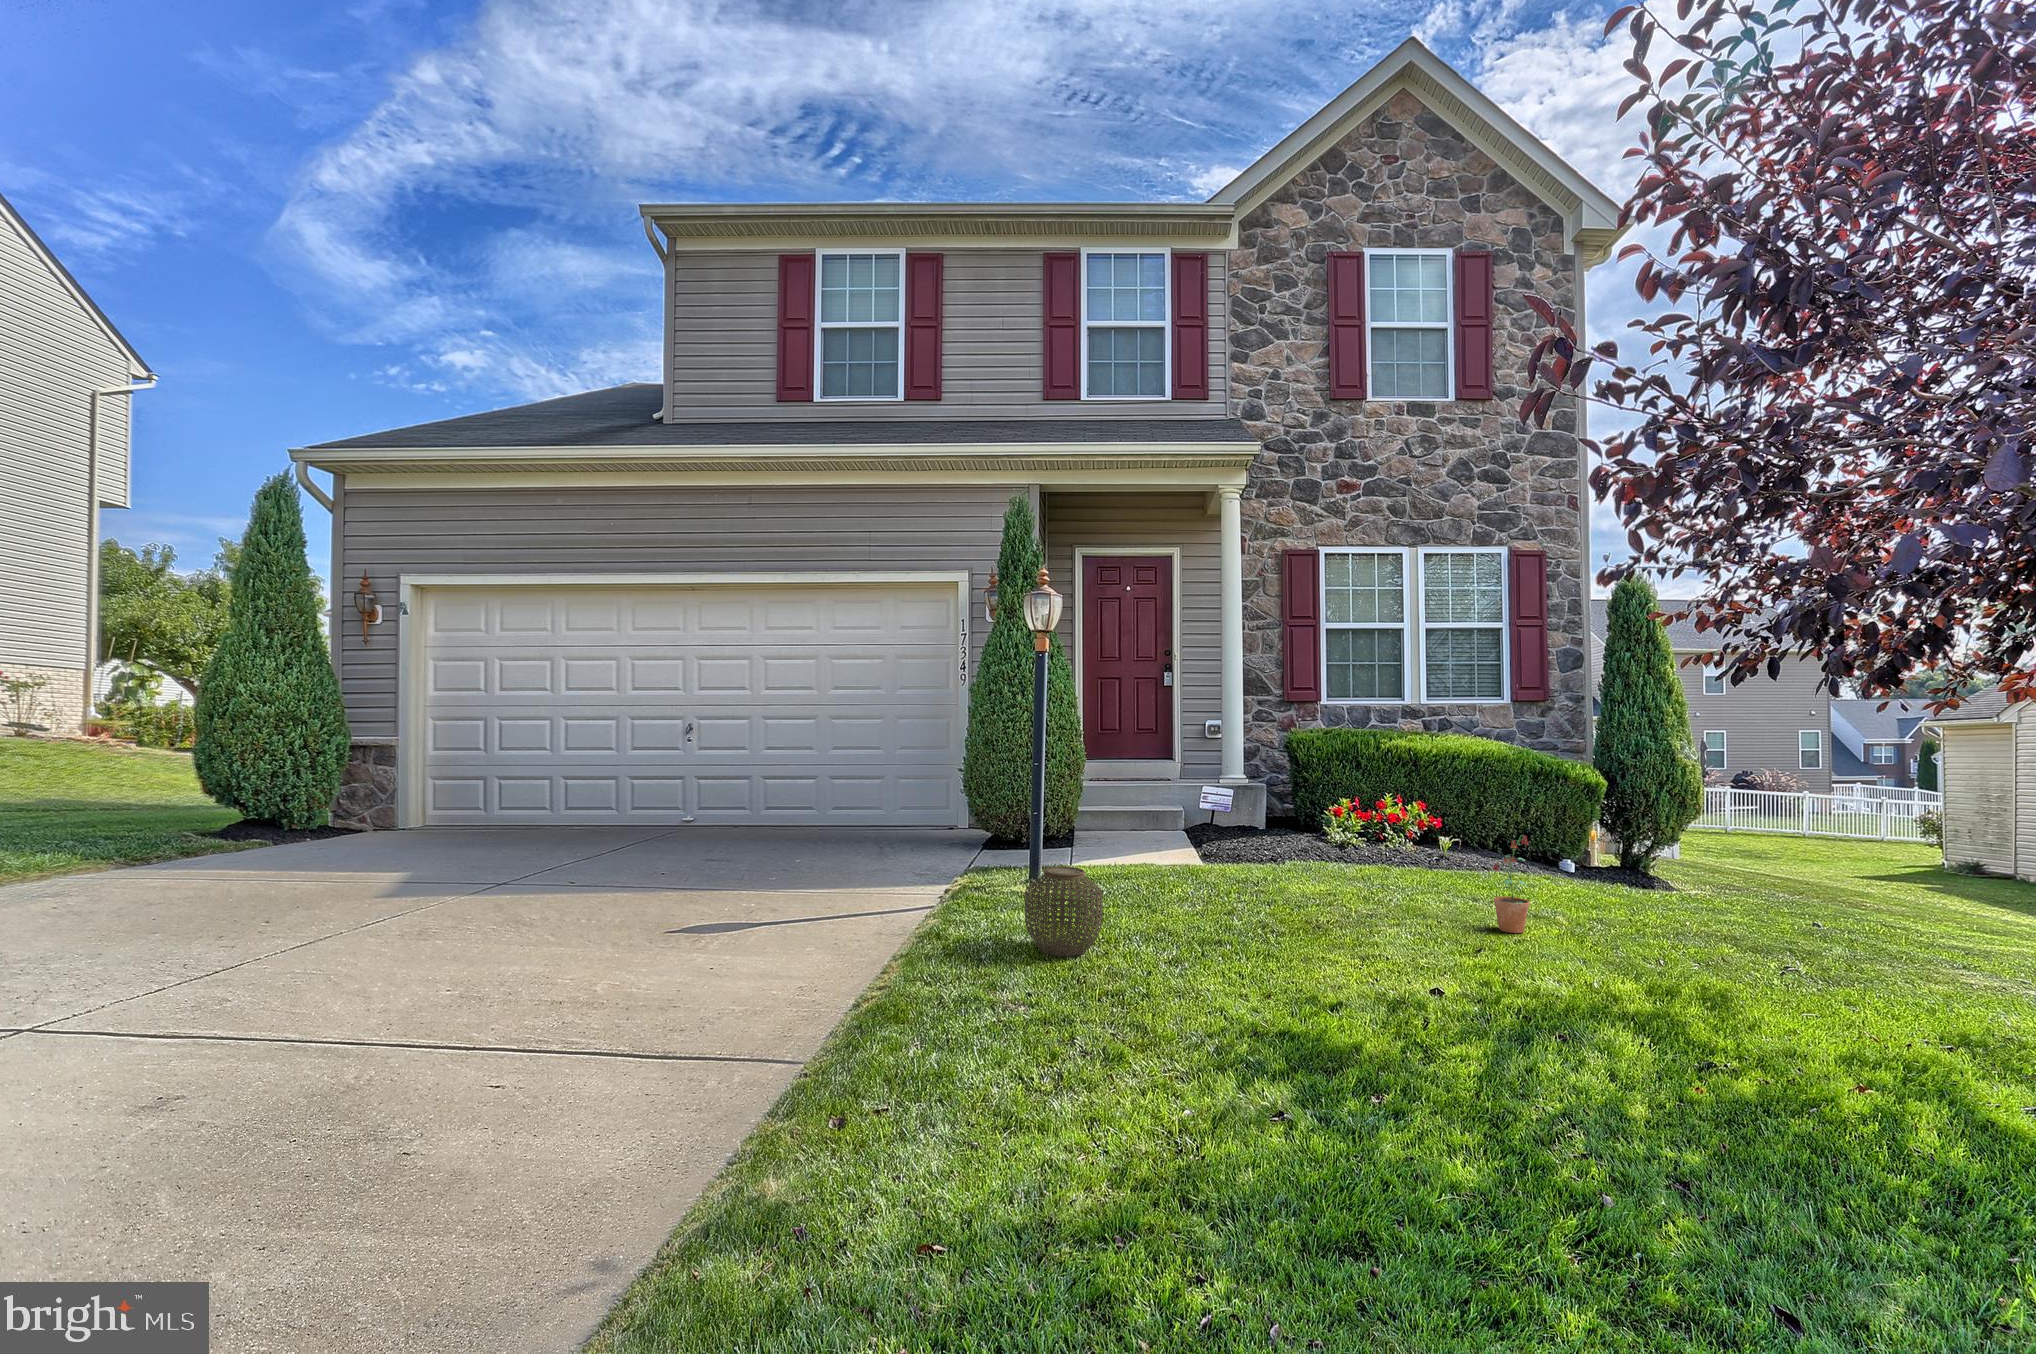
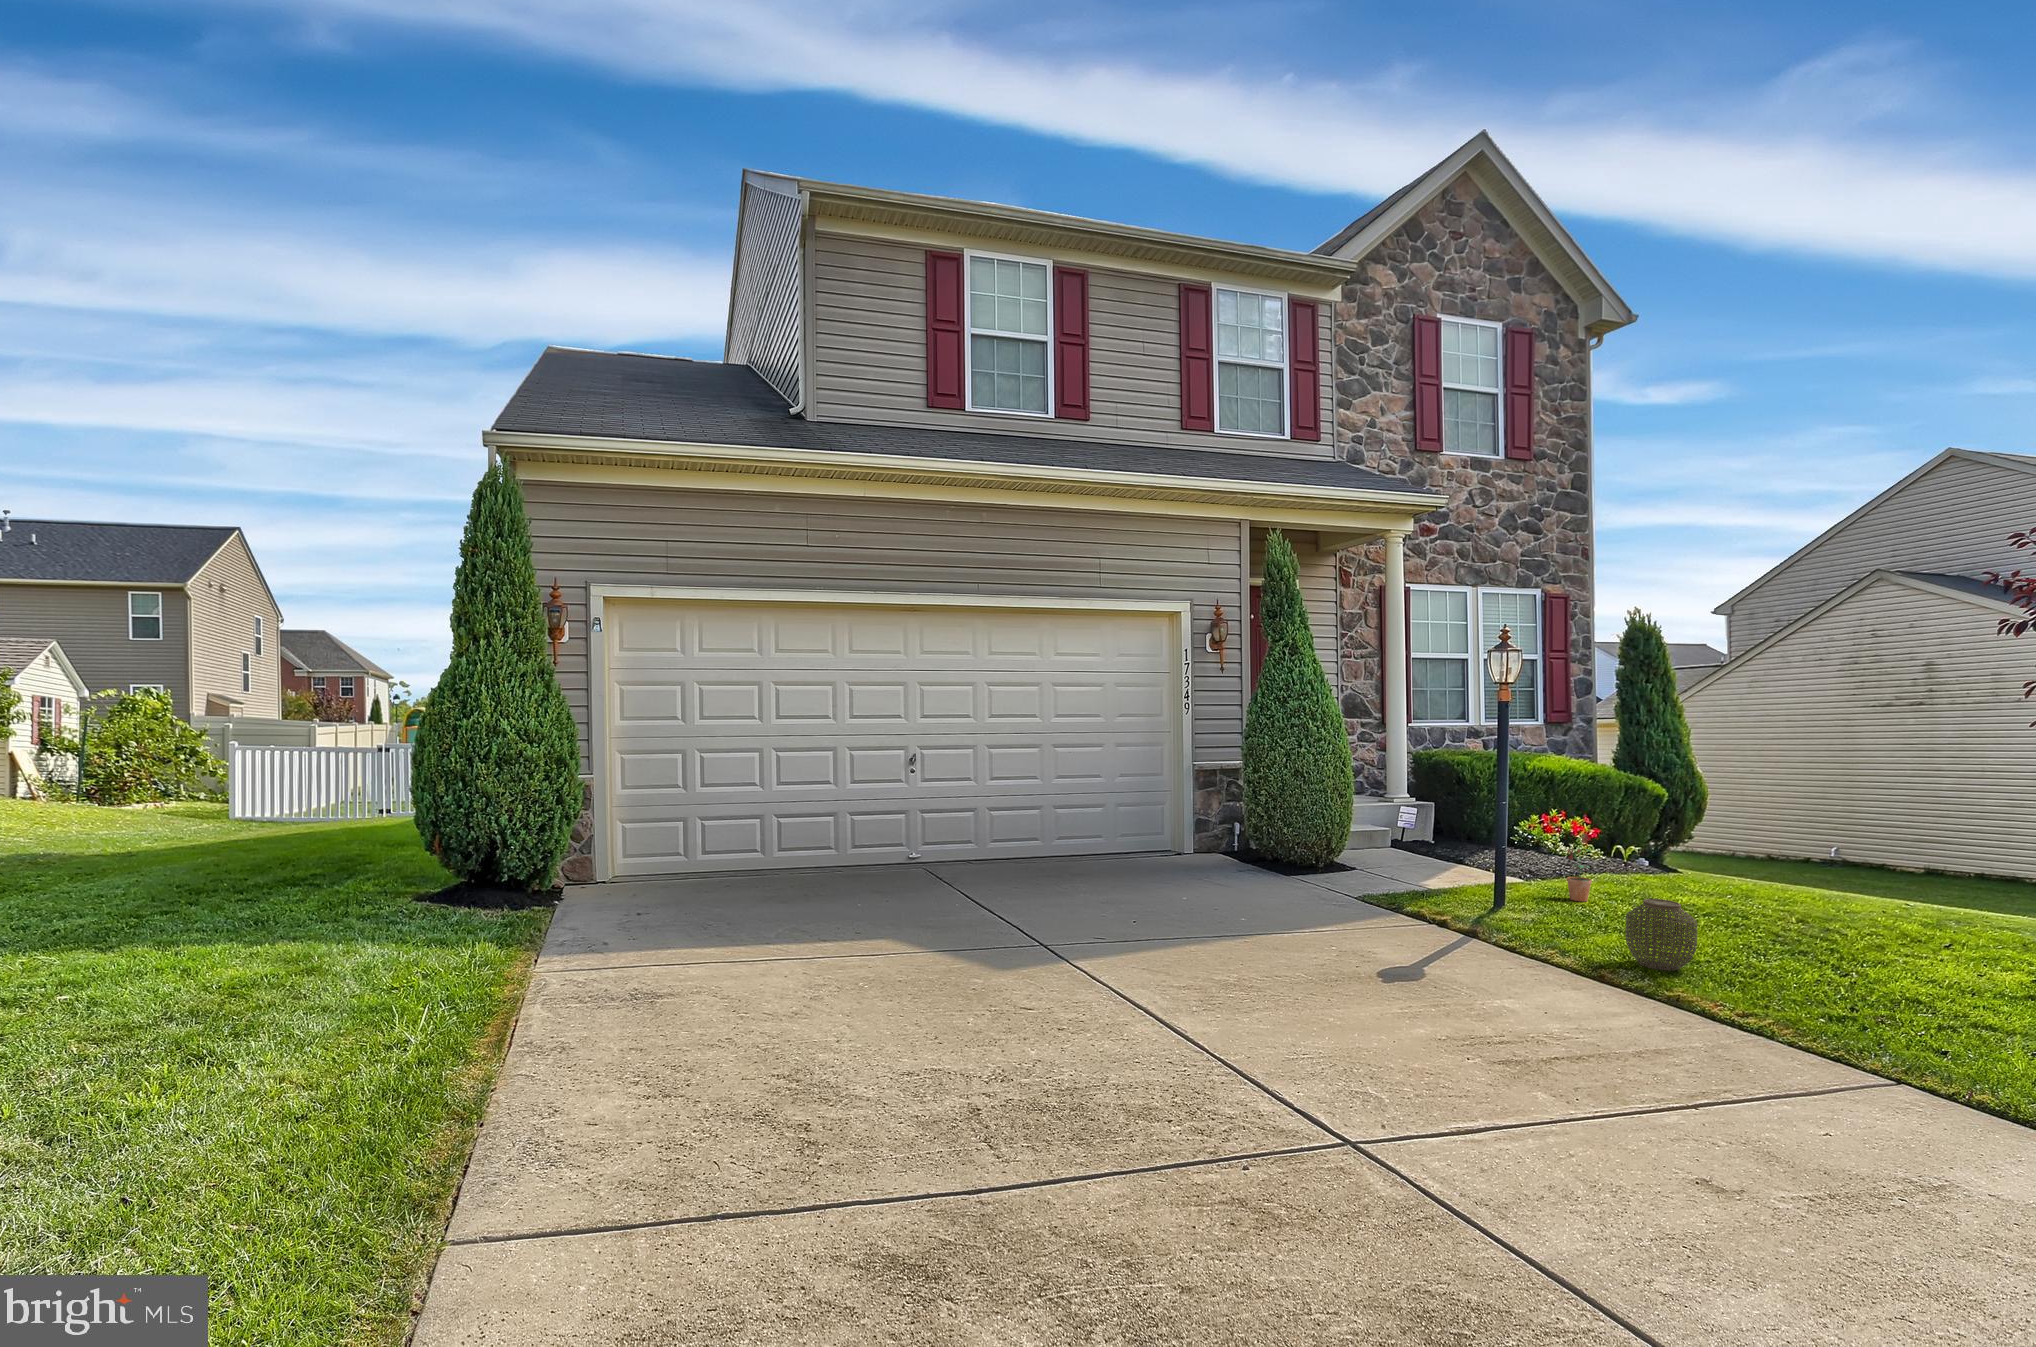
potted plant: present [1492,835,1530,933] -> present [1567,834,1592,902]

